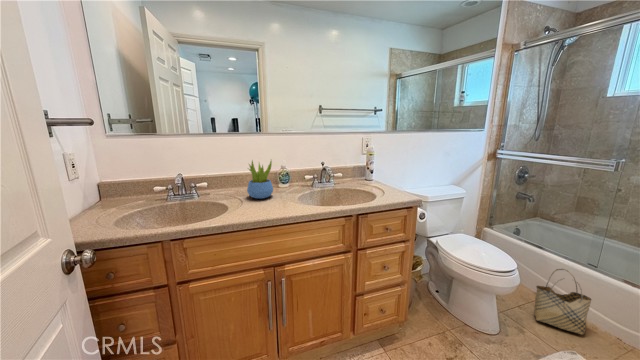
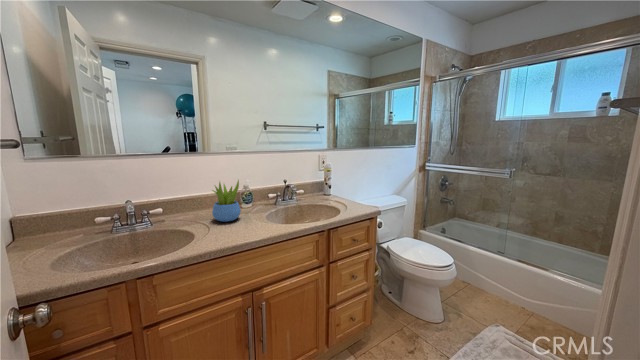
woven basket: present [534,269,591,335] -> none [465,259,503,310]

